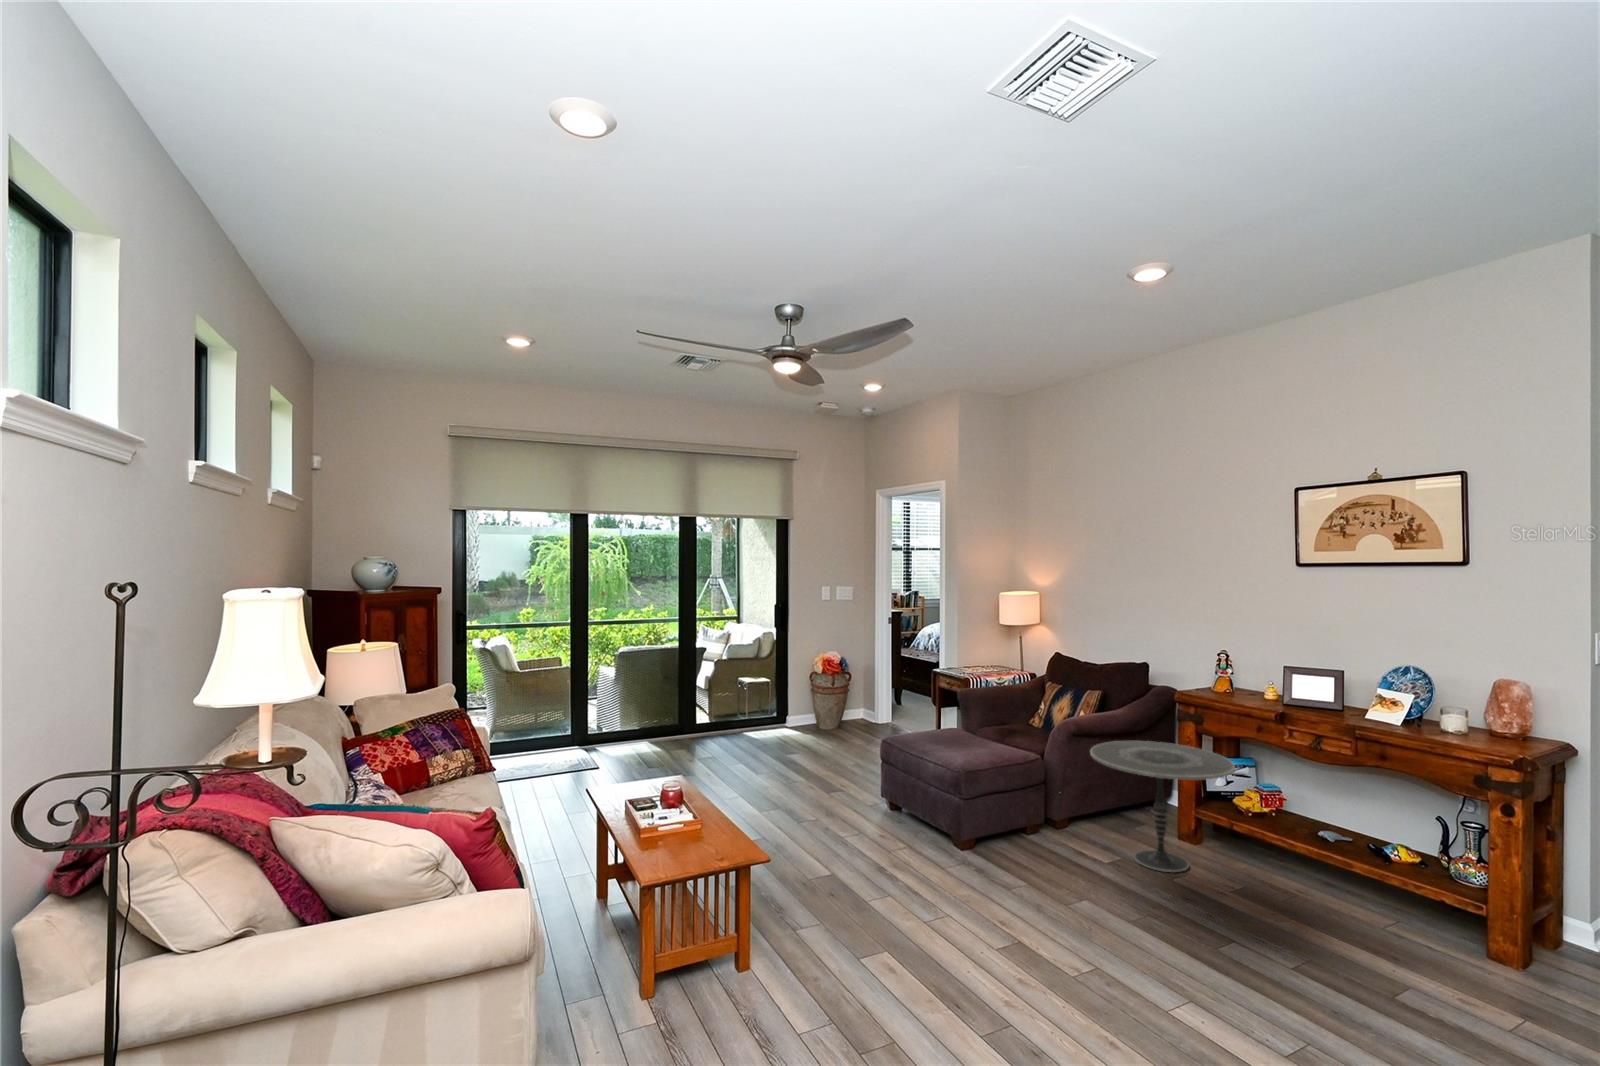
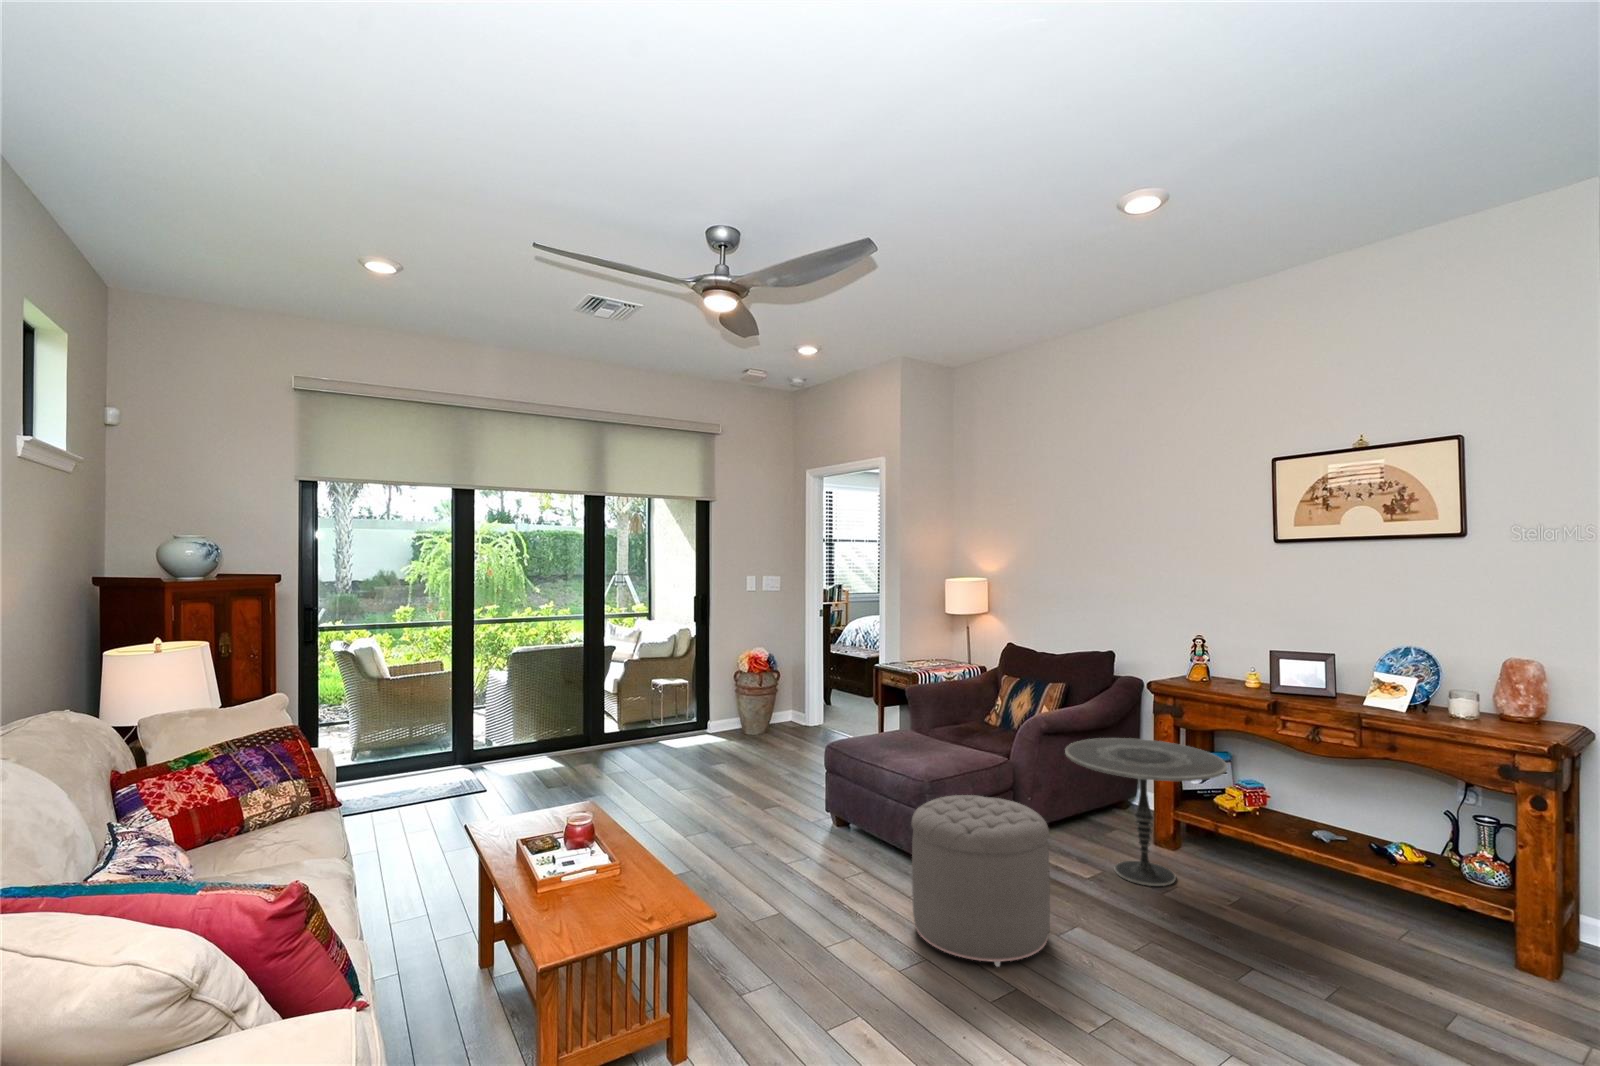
ottoman: none [943,784,1060,925] -> present [911,795,1050,967]

